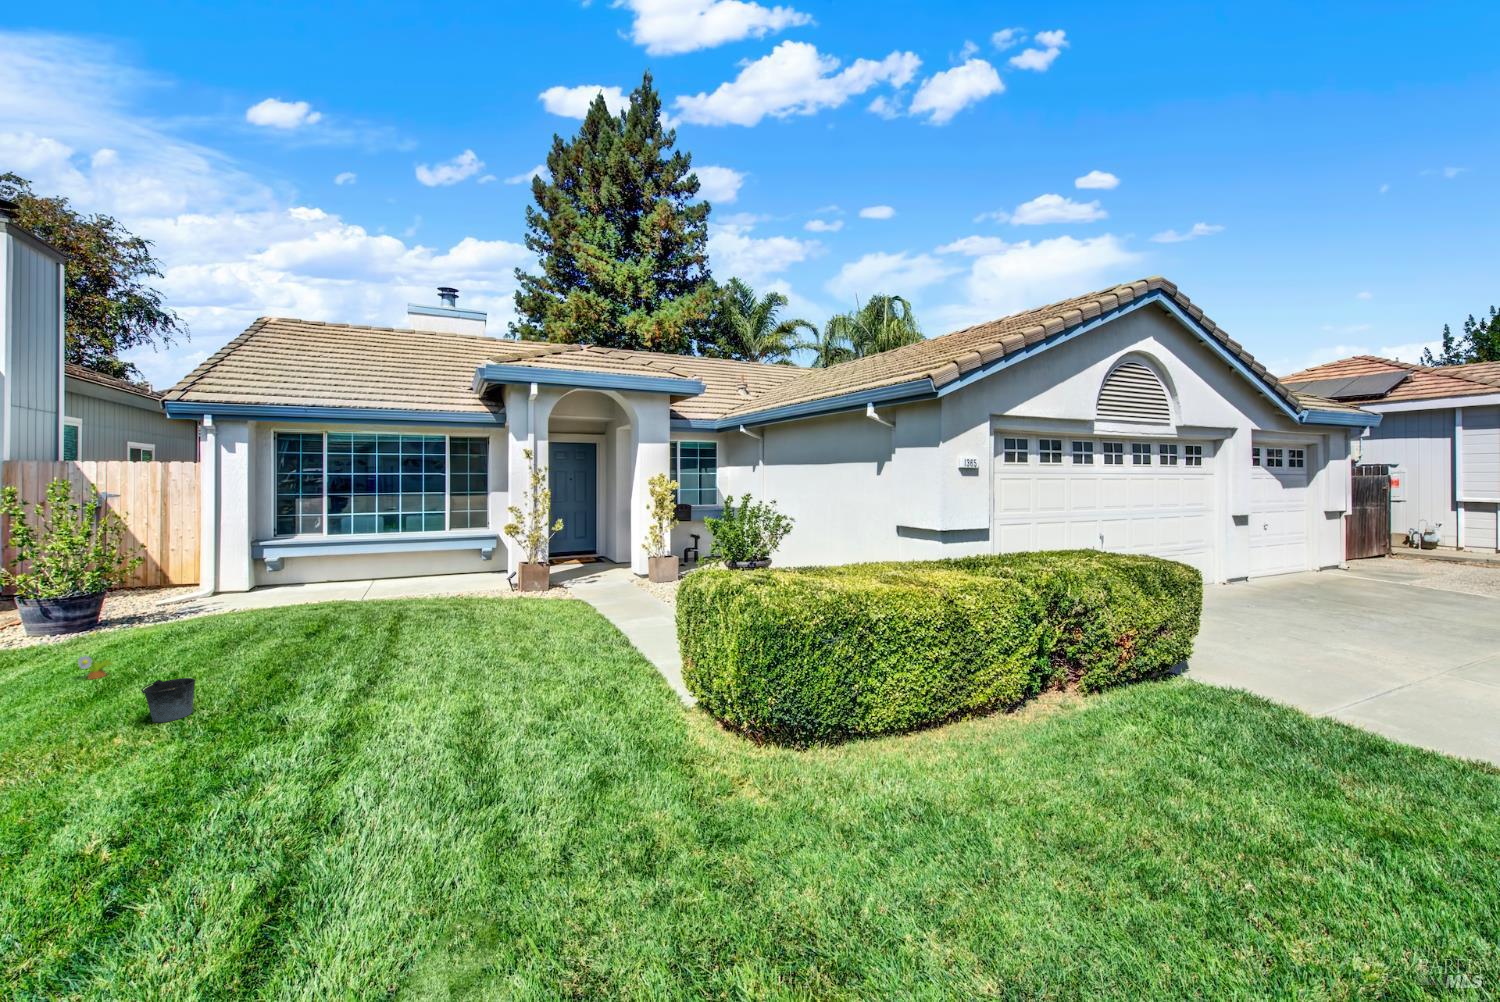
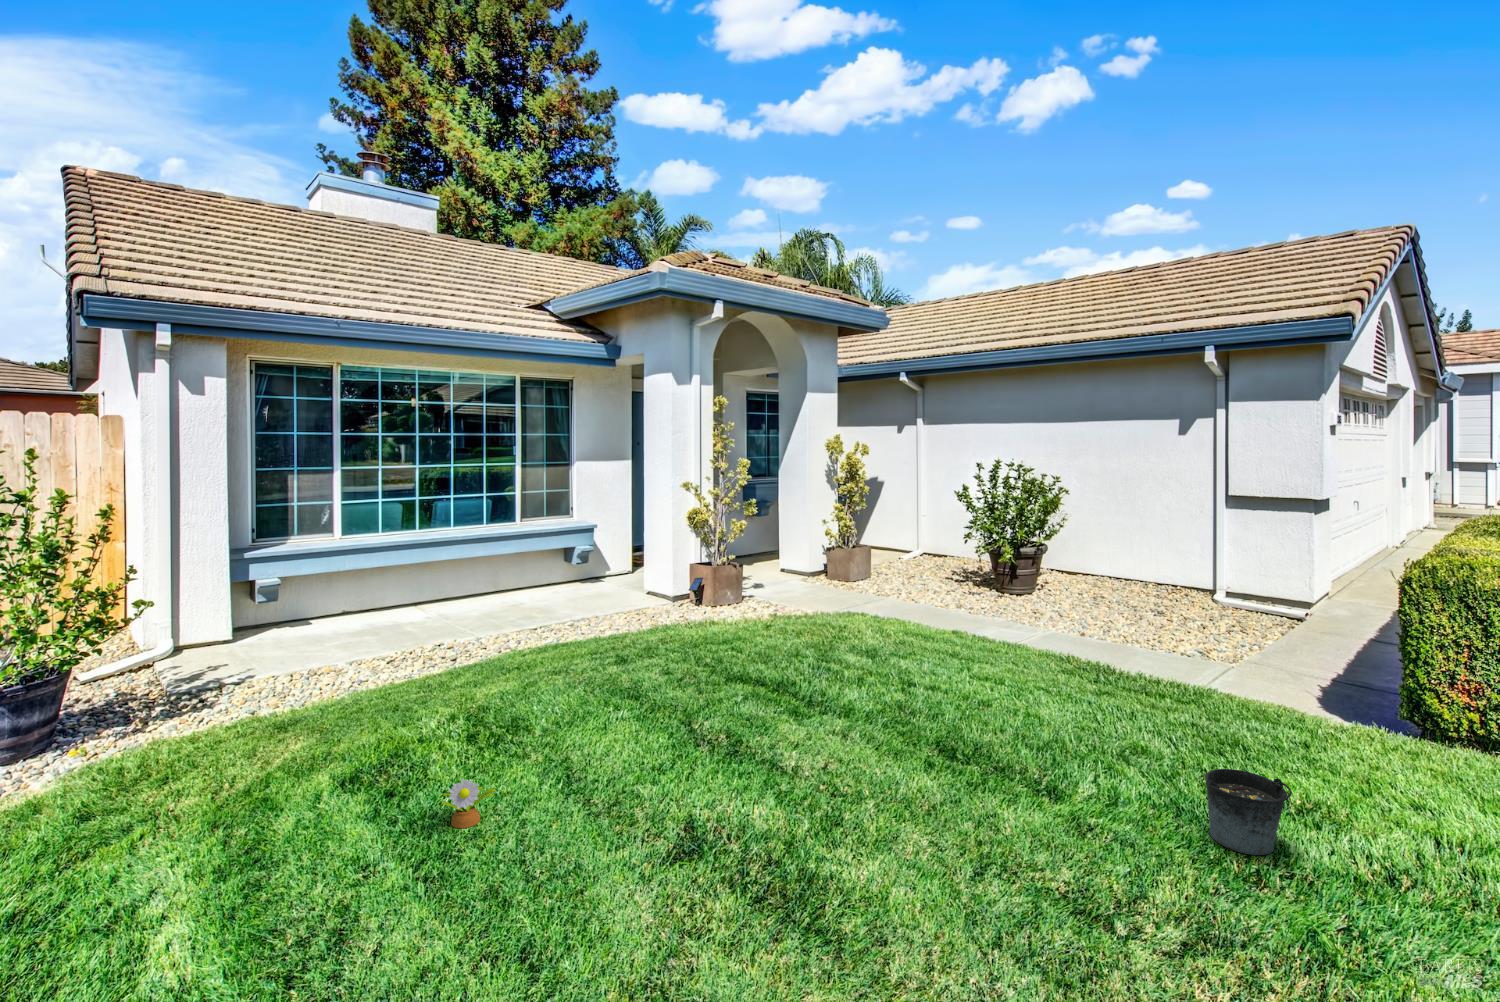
bucket: present [141,678,195,722] -> present [1205,769,1292,855]

